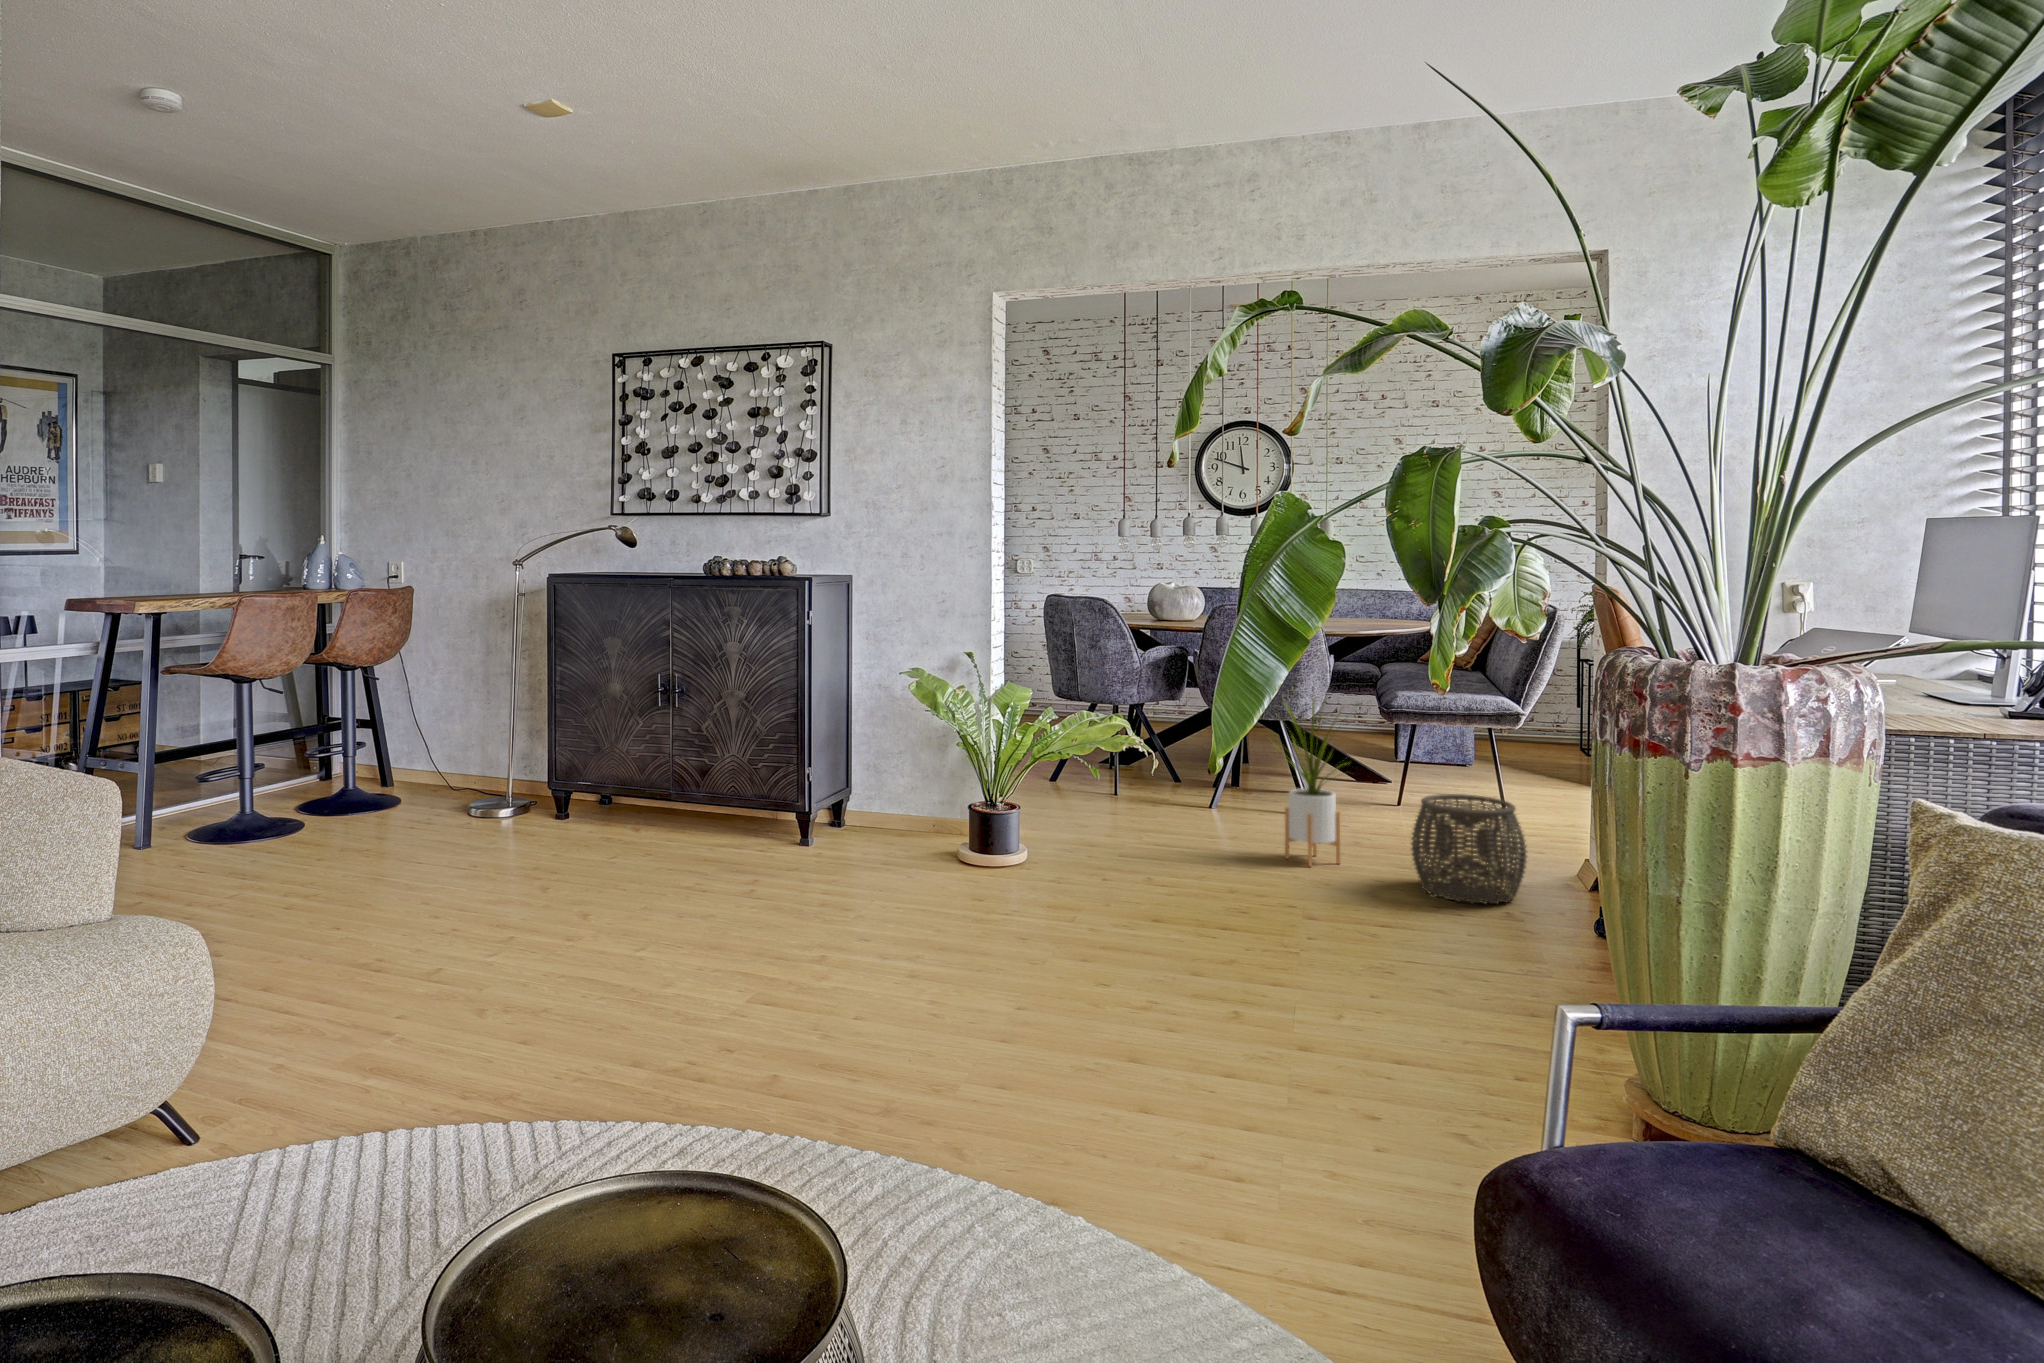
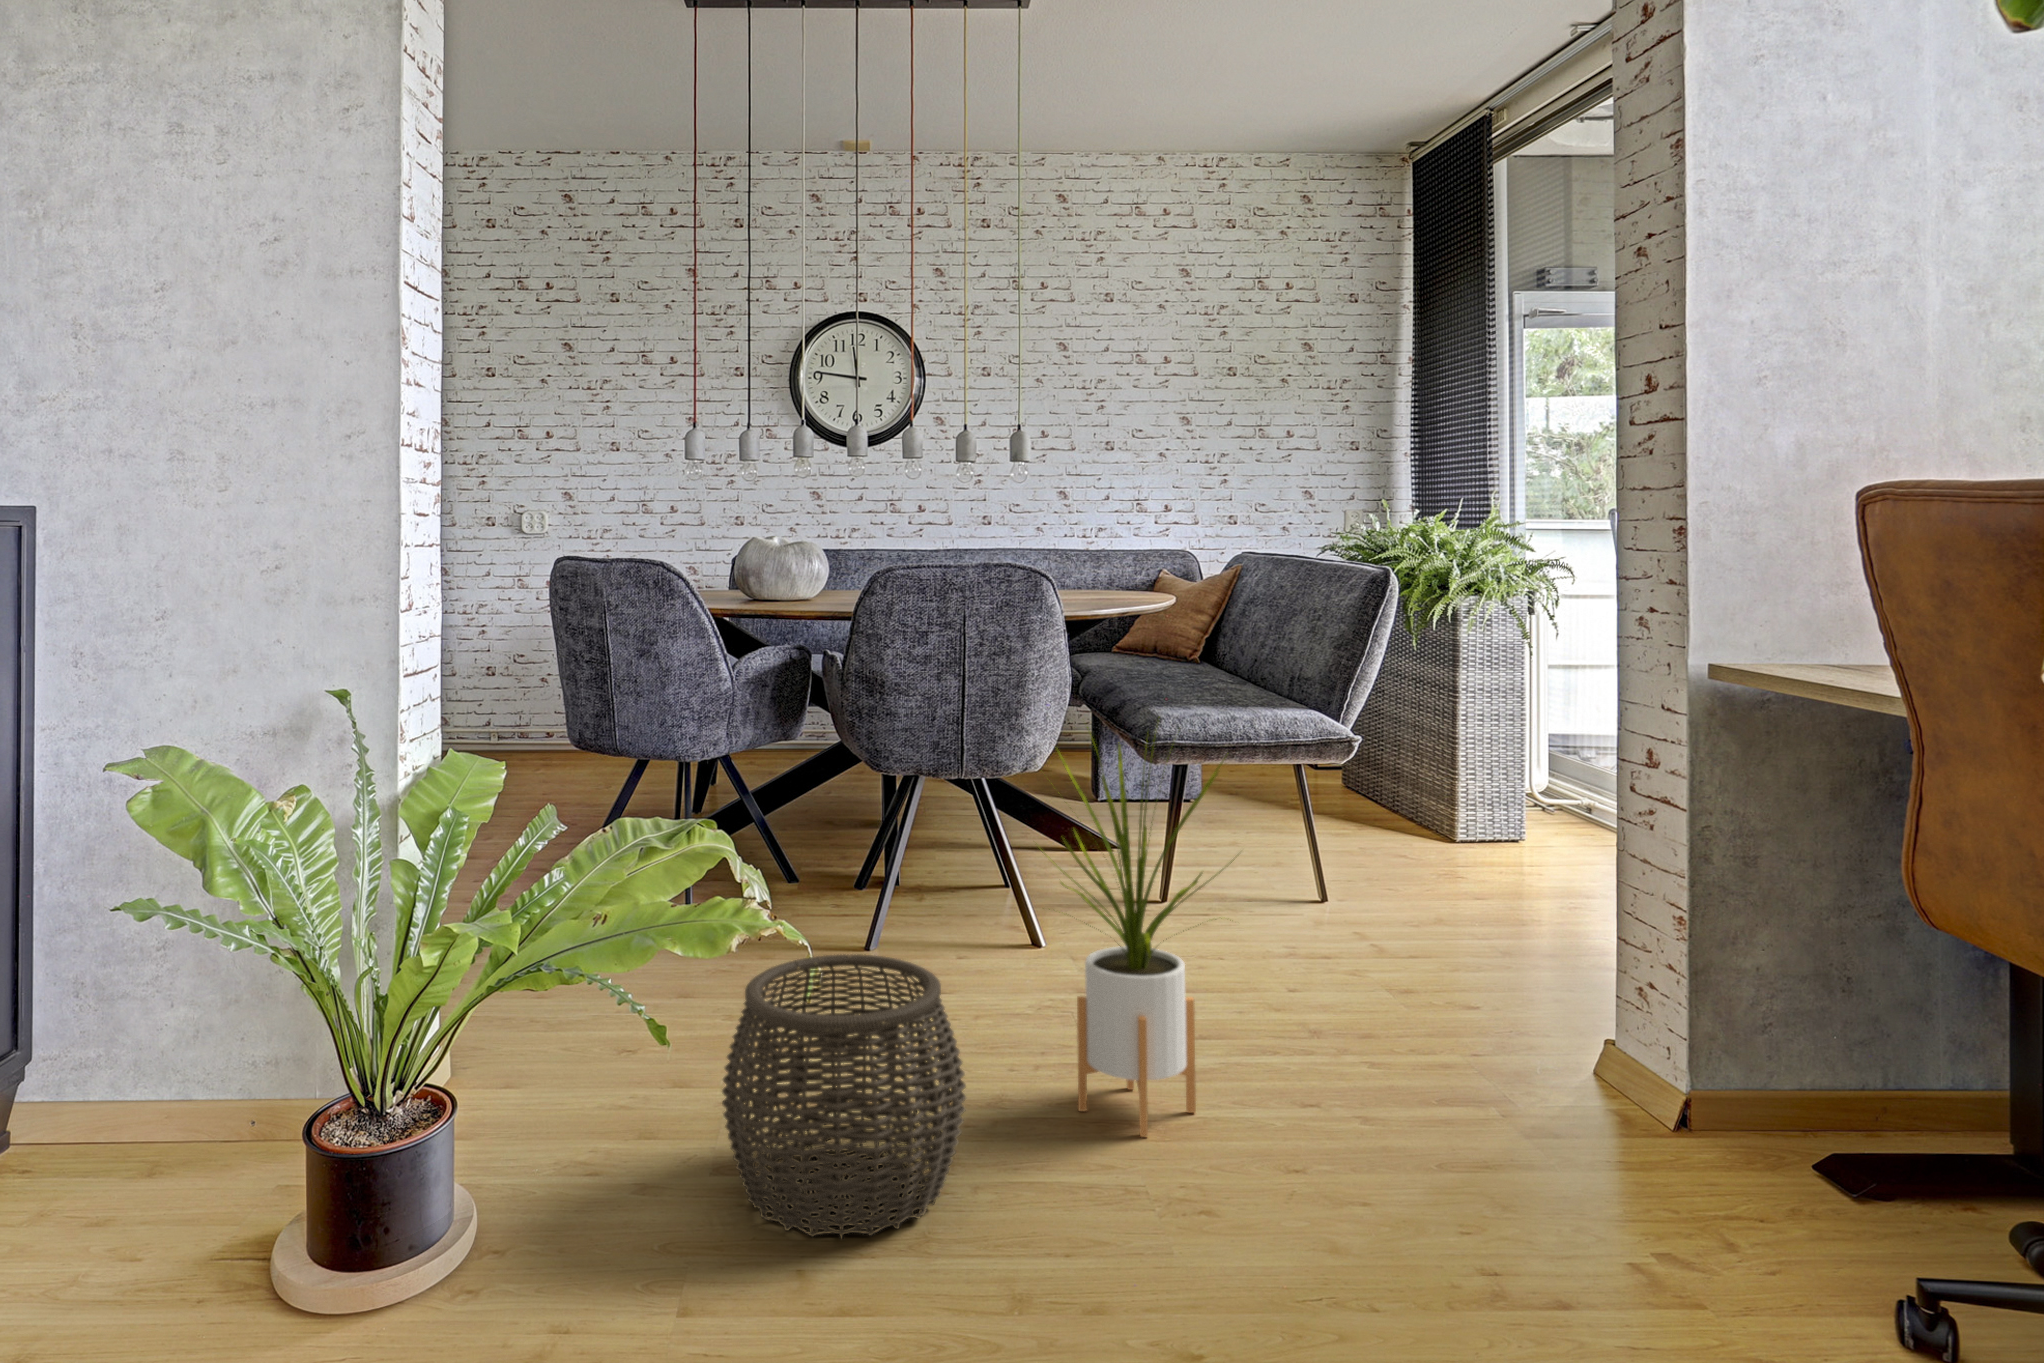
woven basket: present [1411,794,1527,904] -> present [722,954,966,1238]

